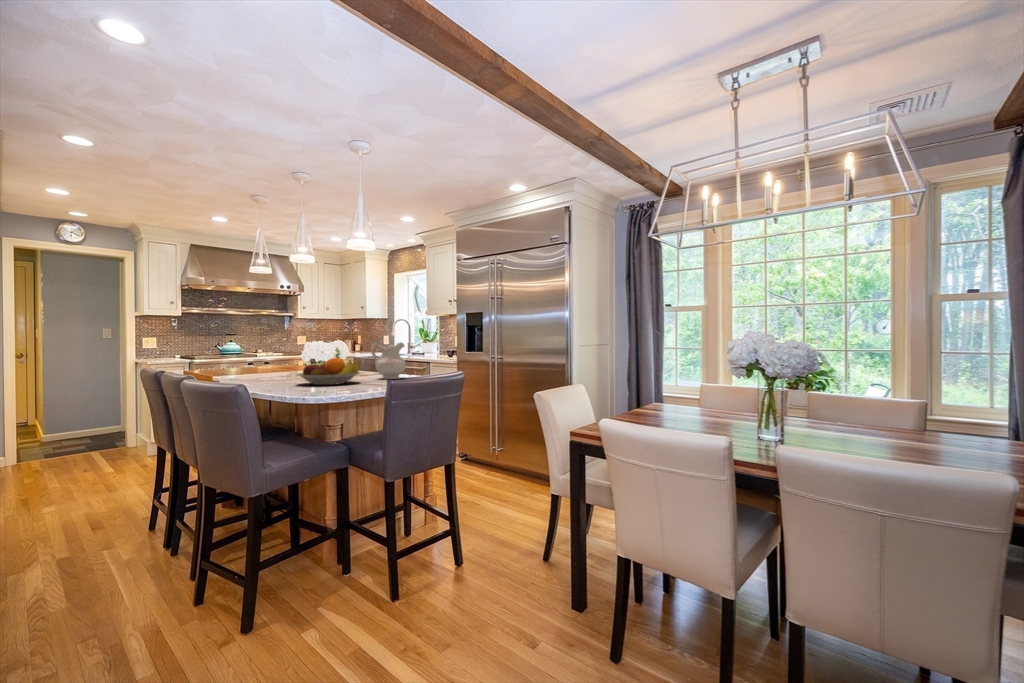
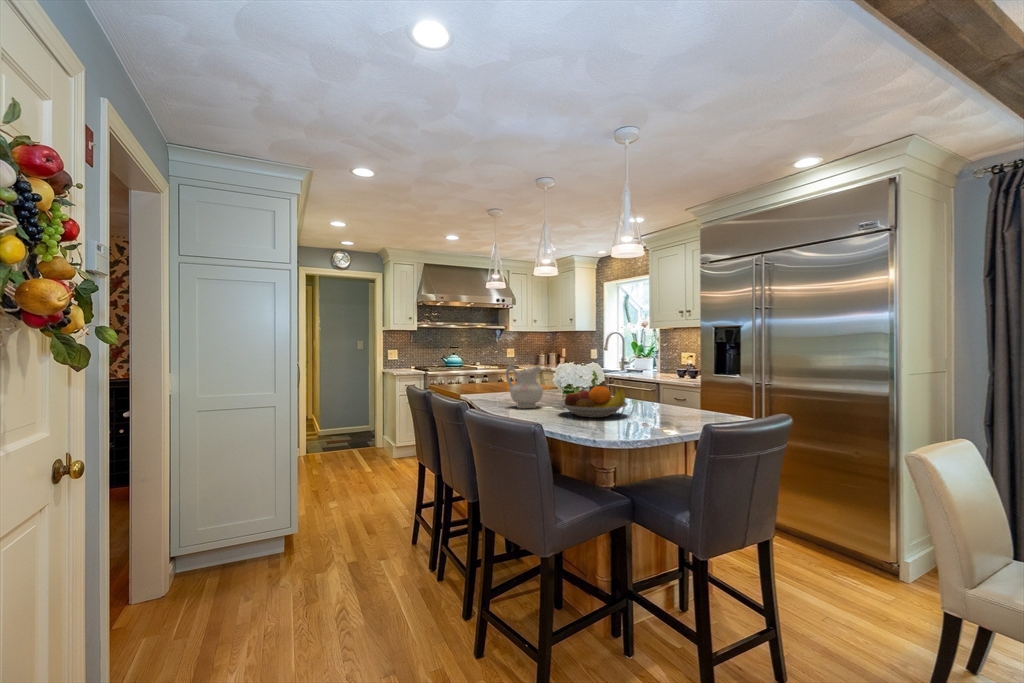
ceramic pitcher: present [371,342,406,379] -> present [505,365,543,408]

